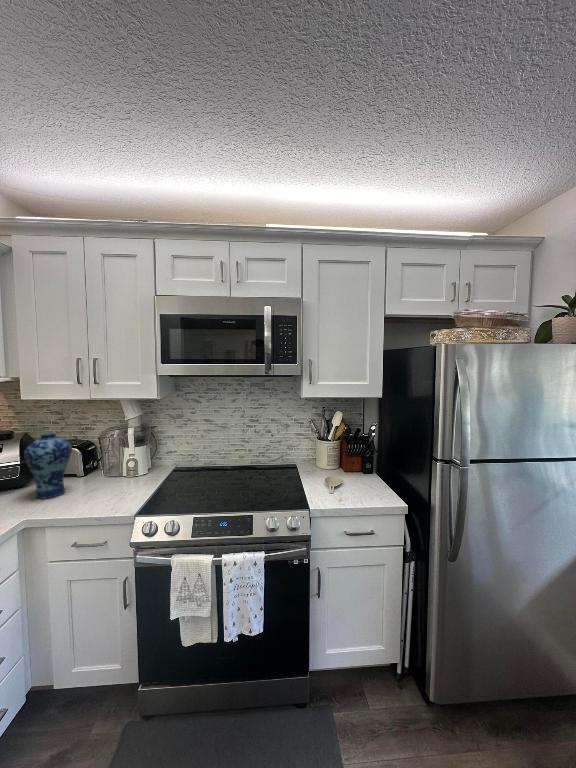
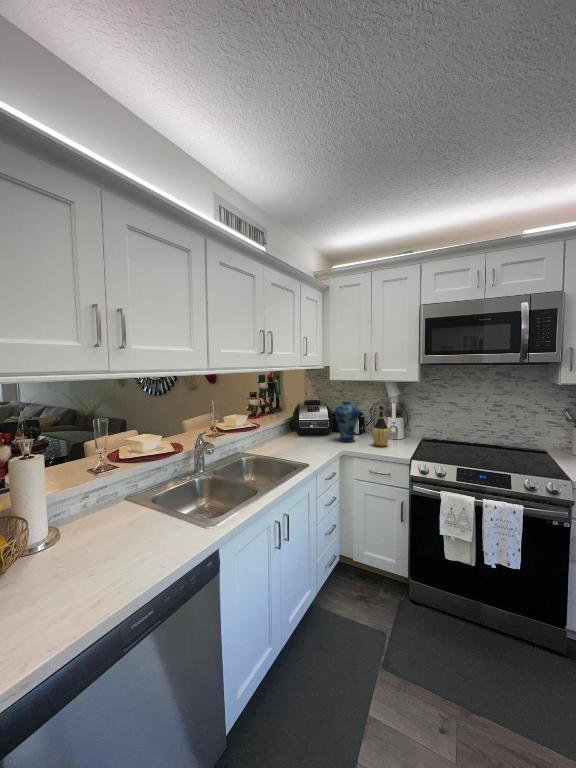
wine bottle: none [88,434,117,497] -> present [372,404,390,446]

